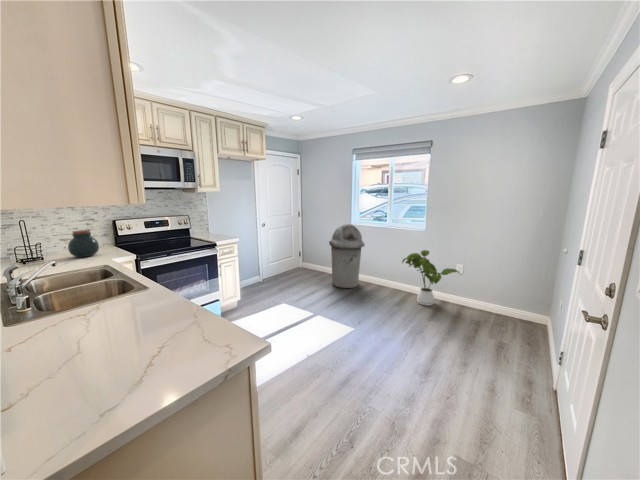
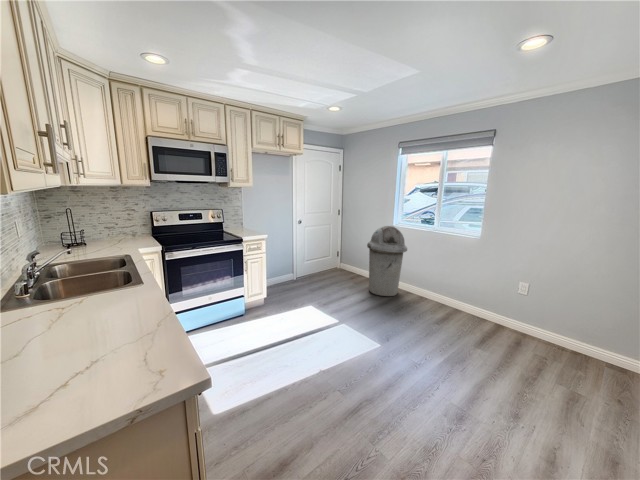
jar: present [68,230,99,257] -> none [102,220,130,246]
house plant: present [402,250,460,306] -> none [449,262,526,328]

